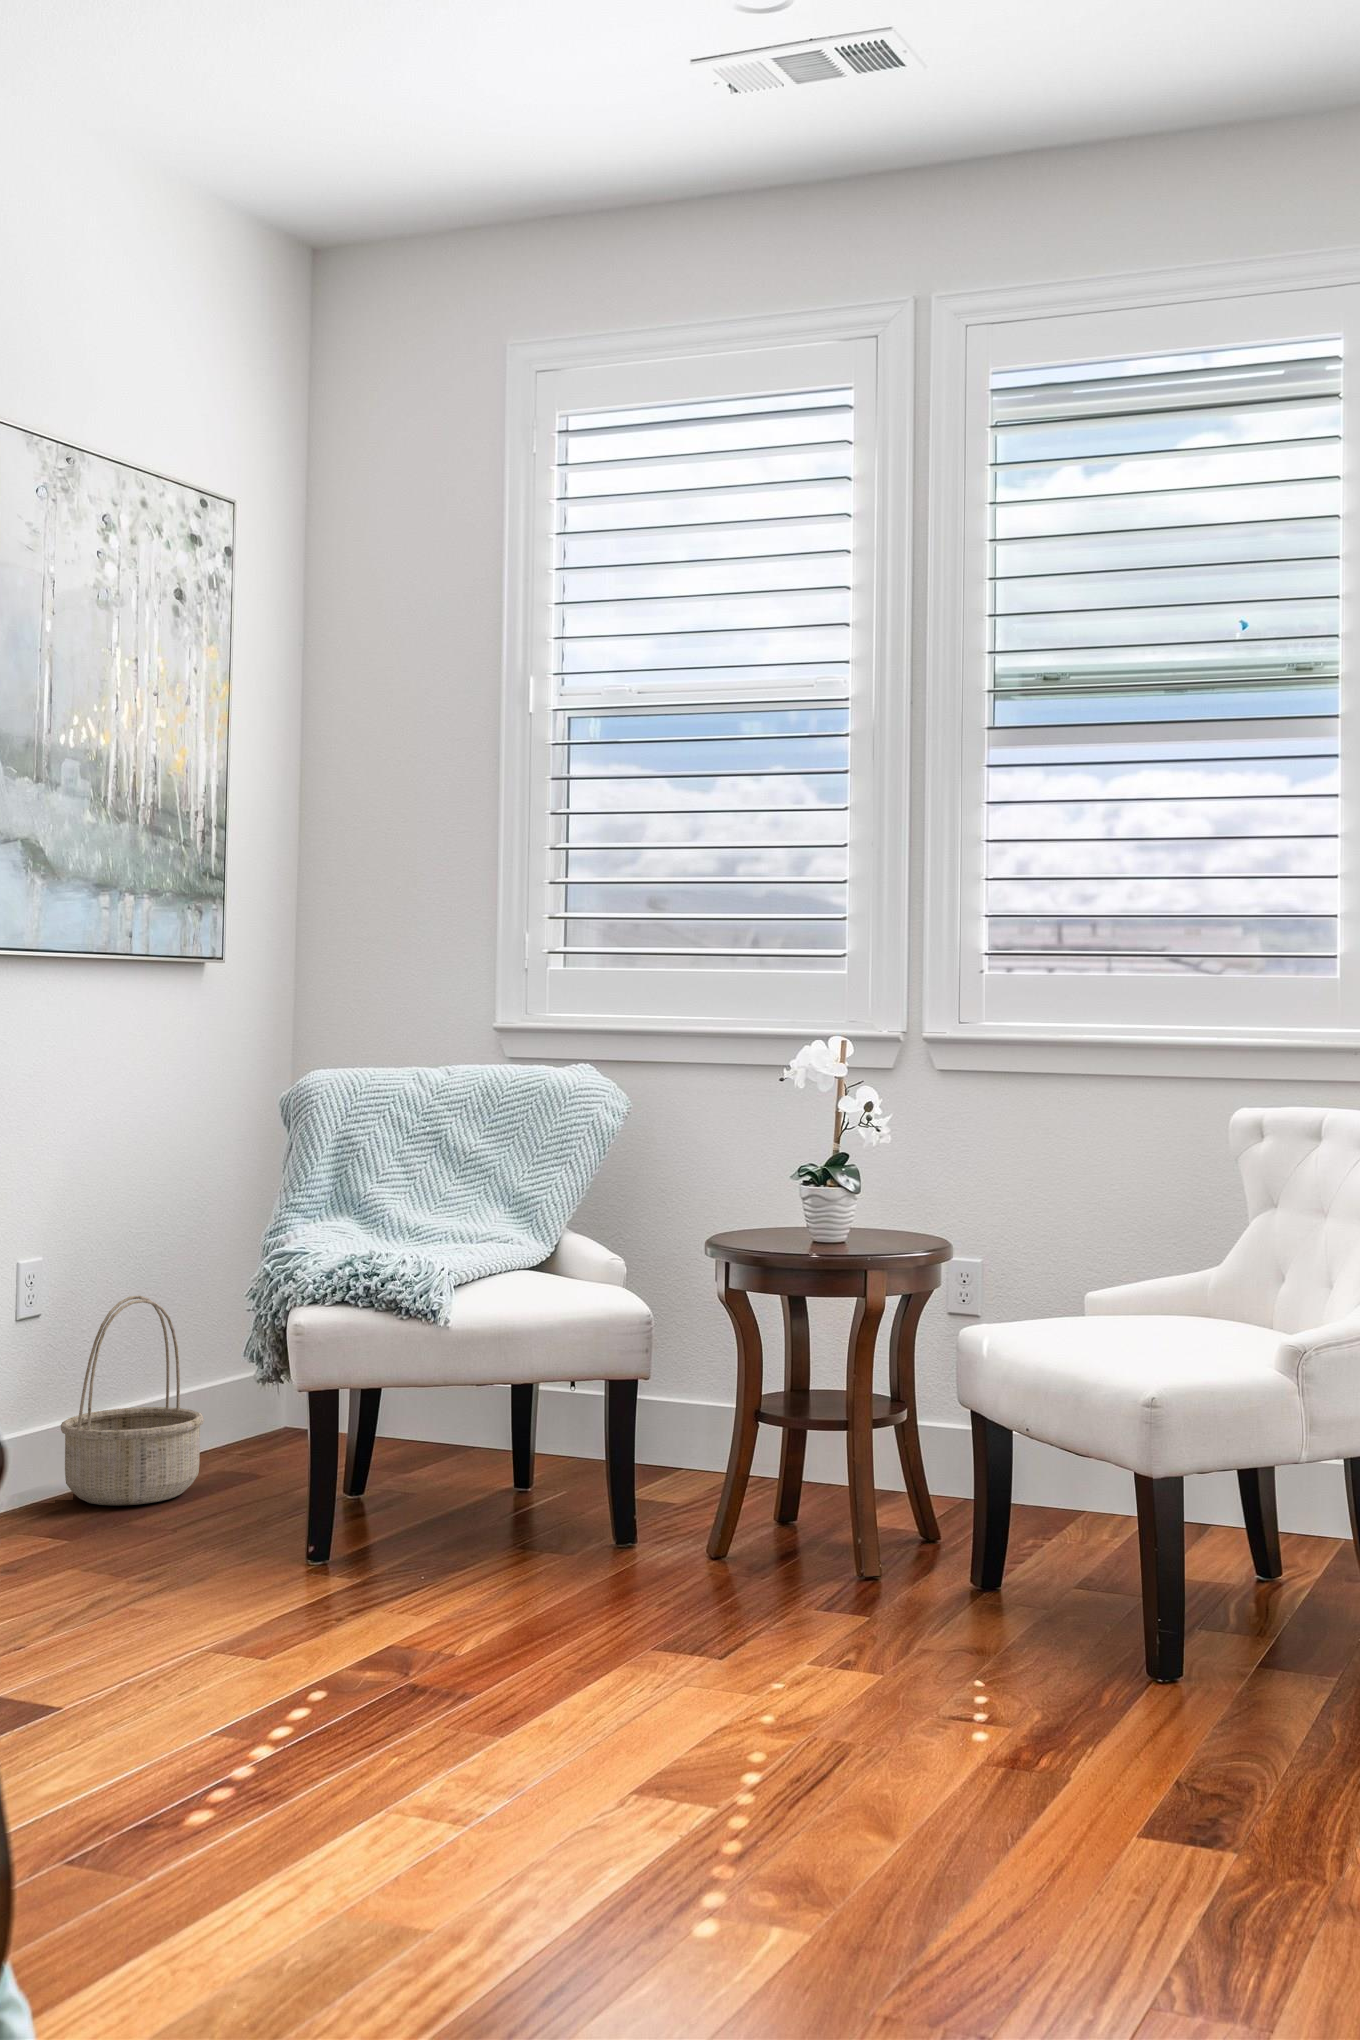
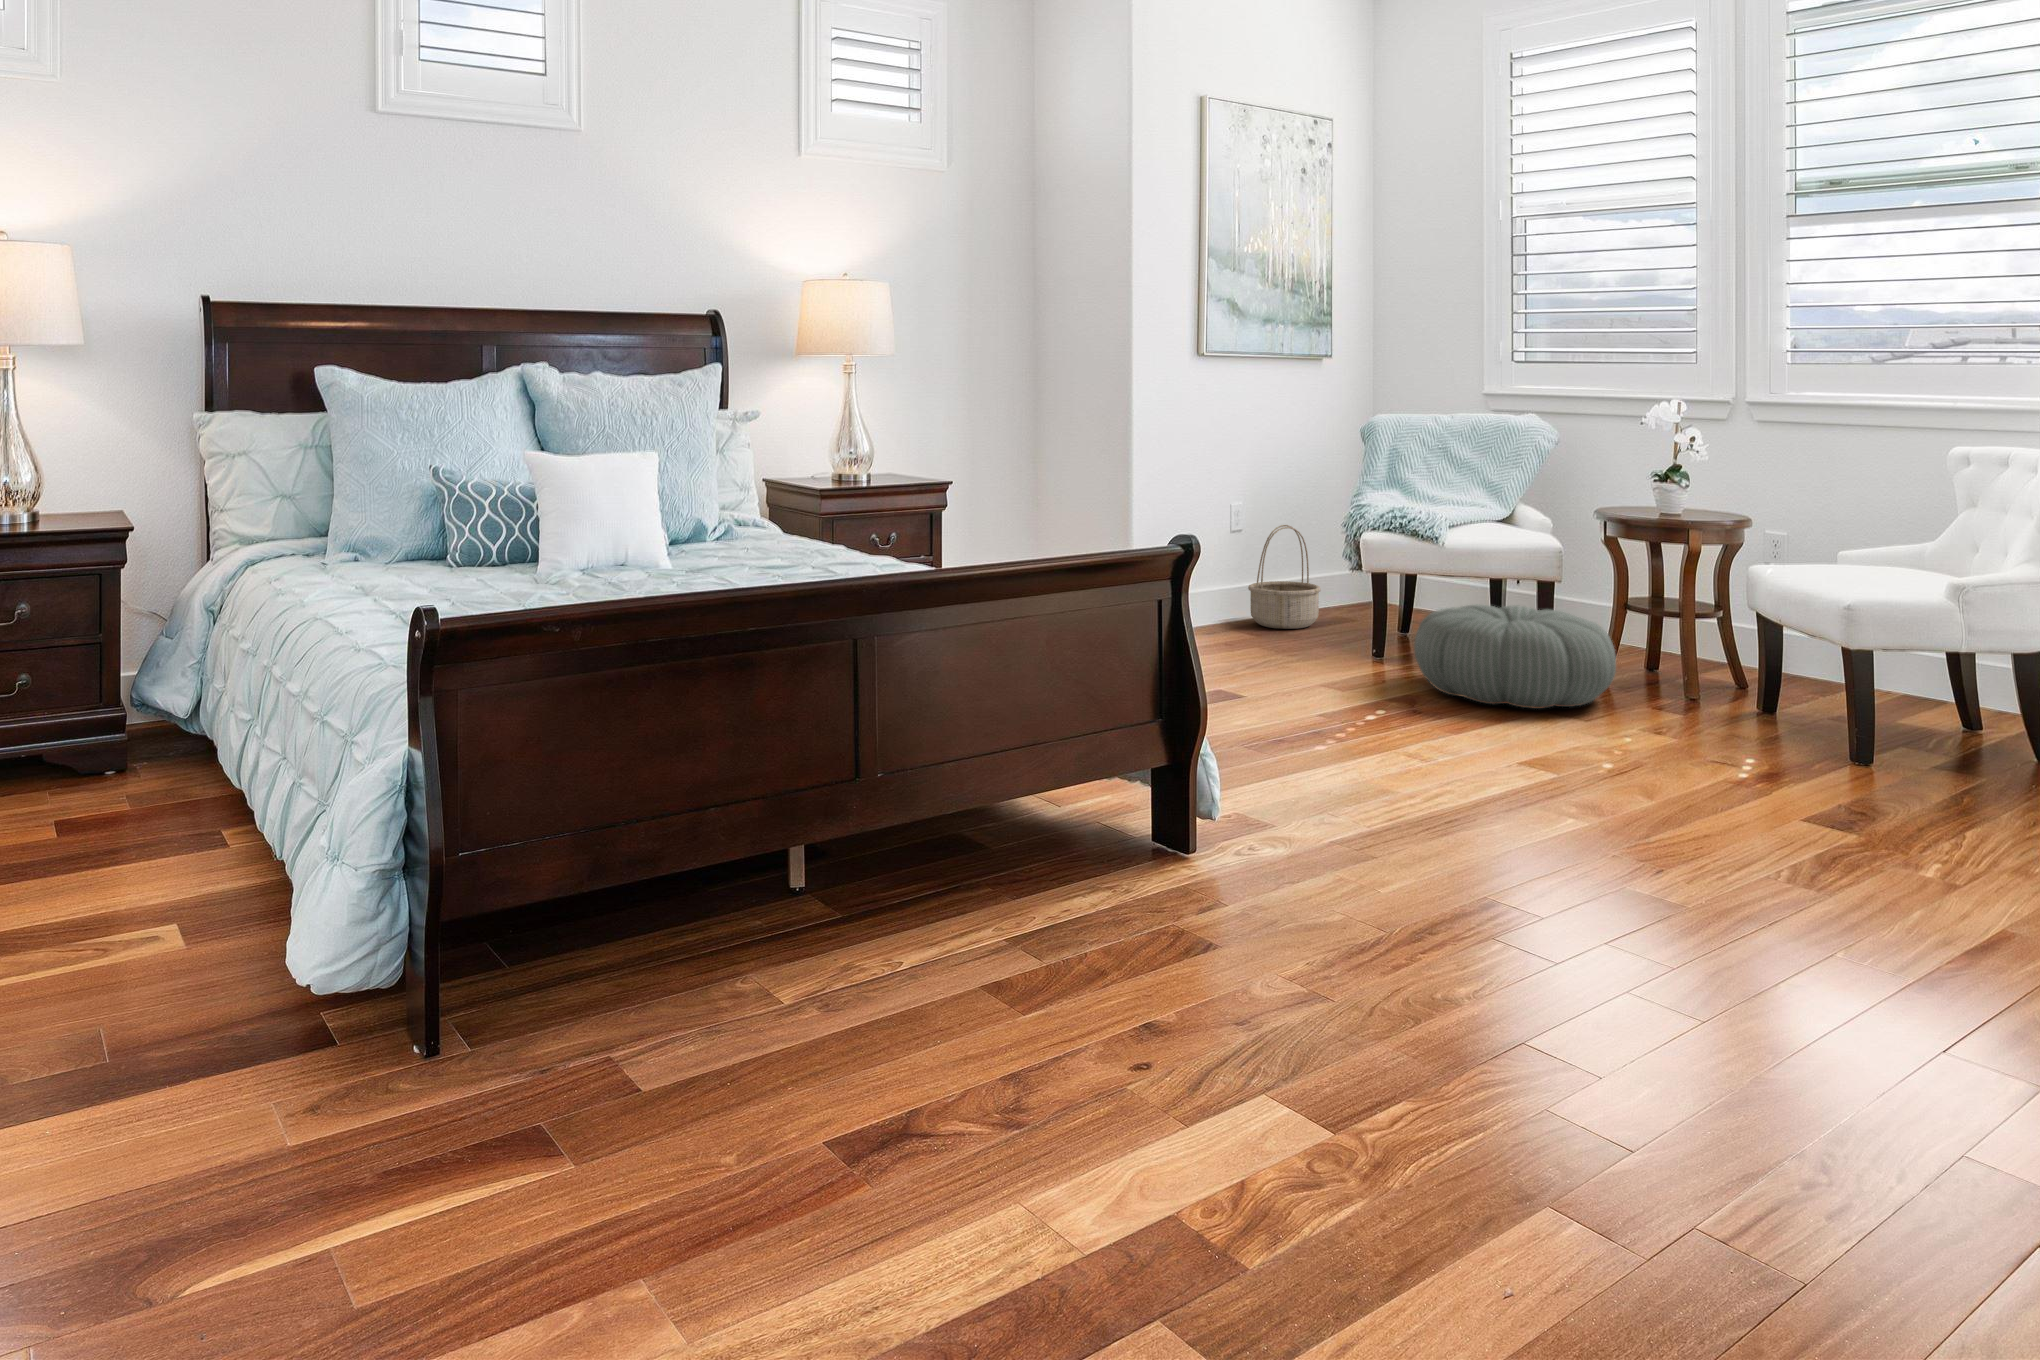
pouf: none [396,1431,749,1627] -> present [1414,605,1616,709]

